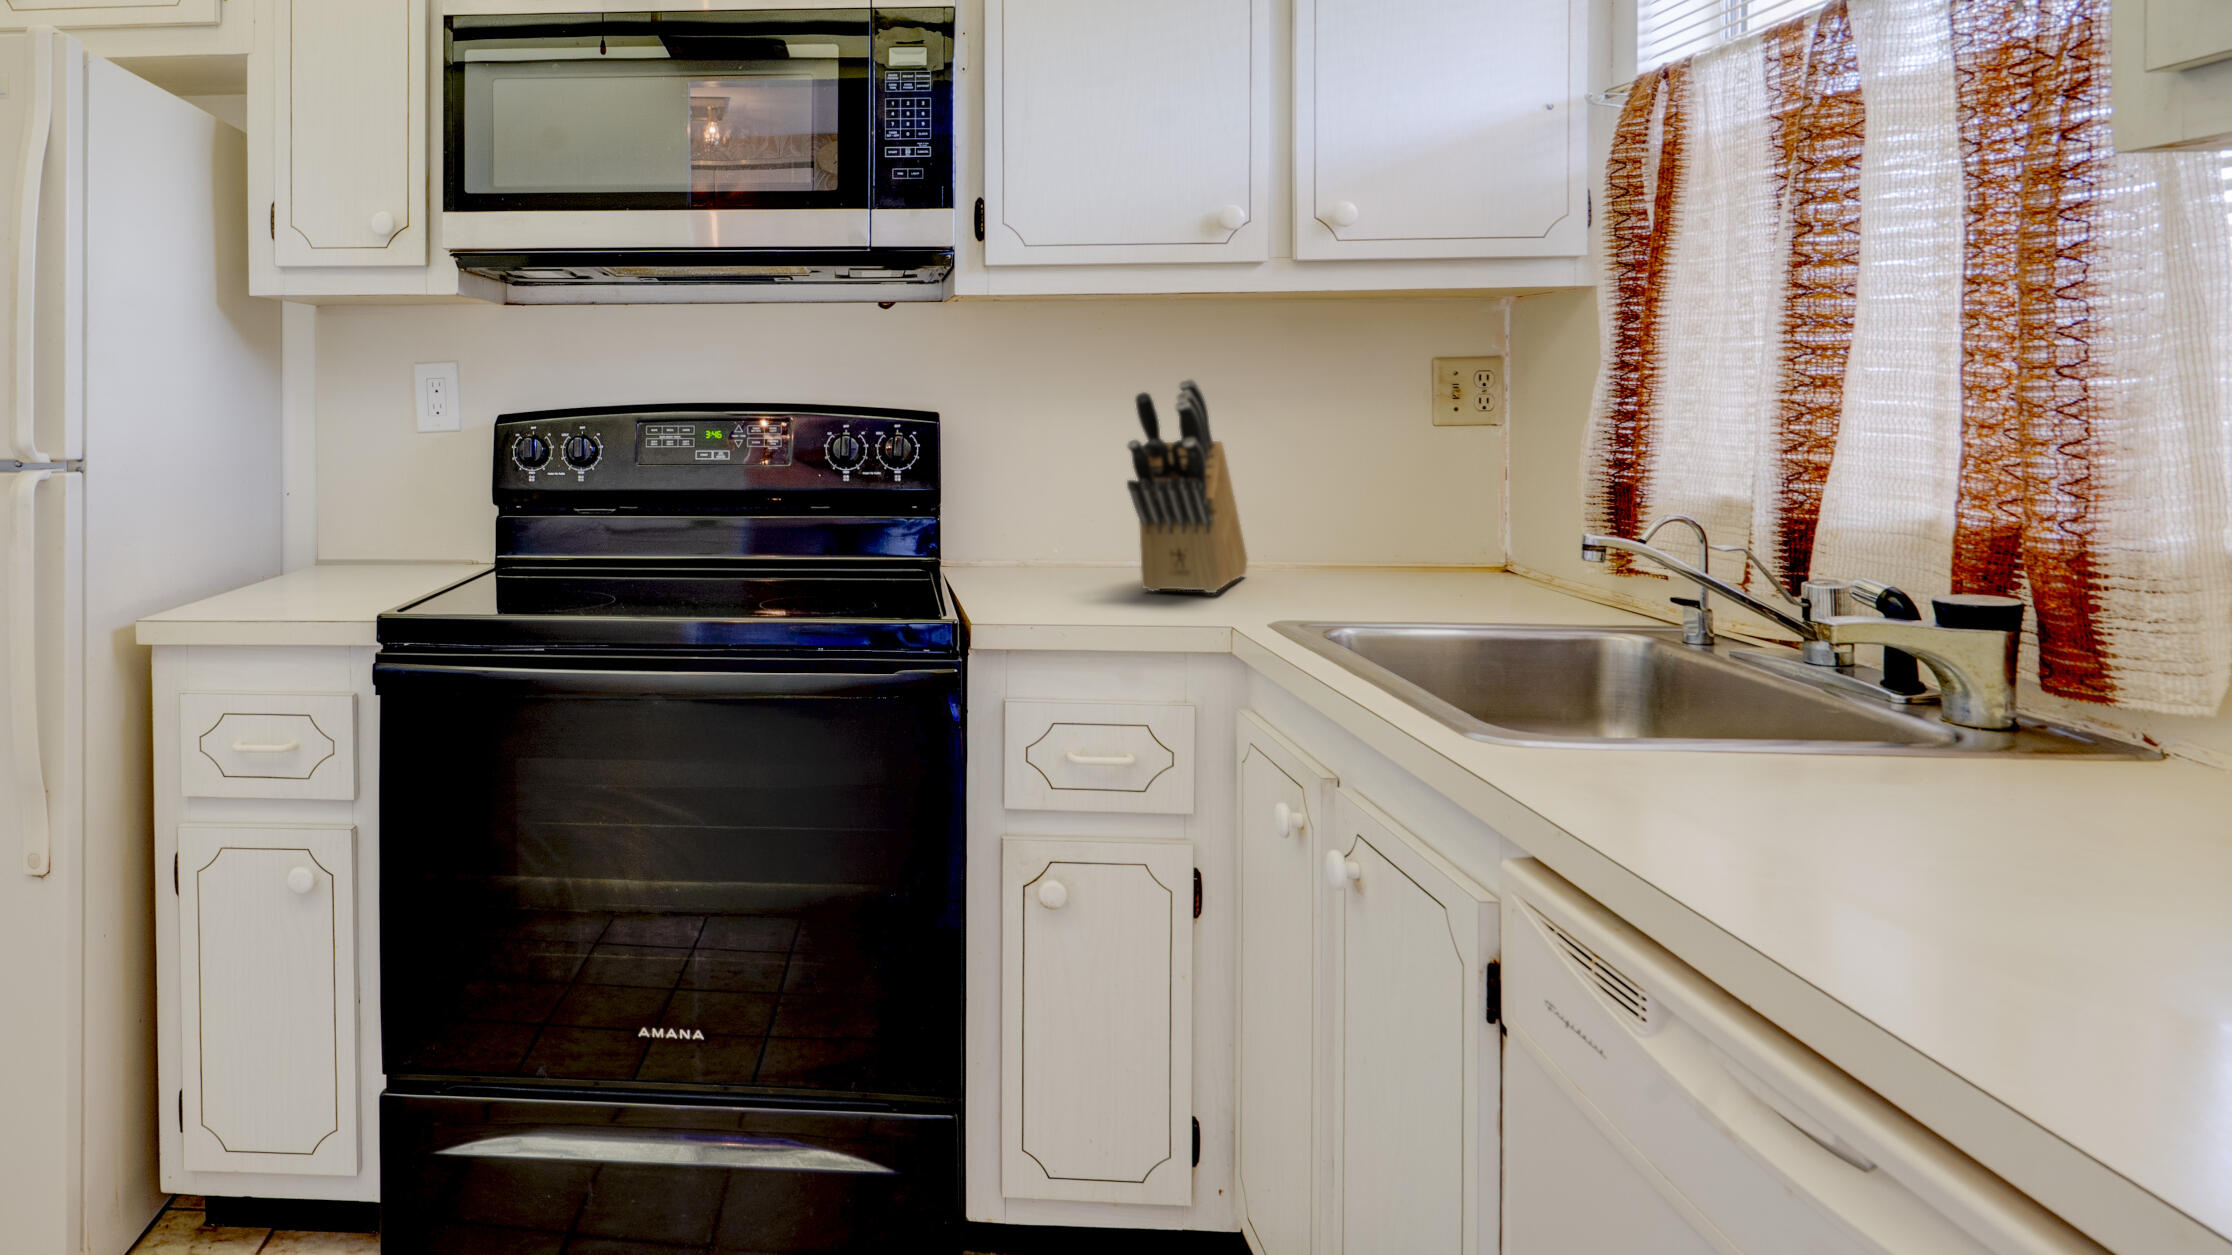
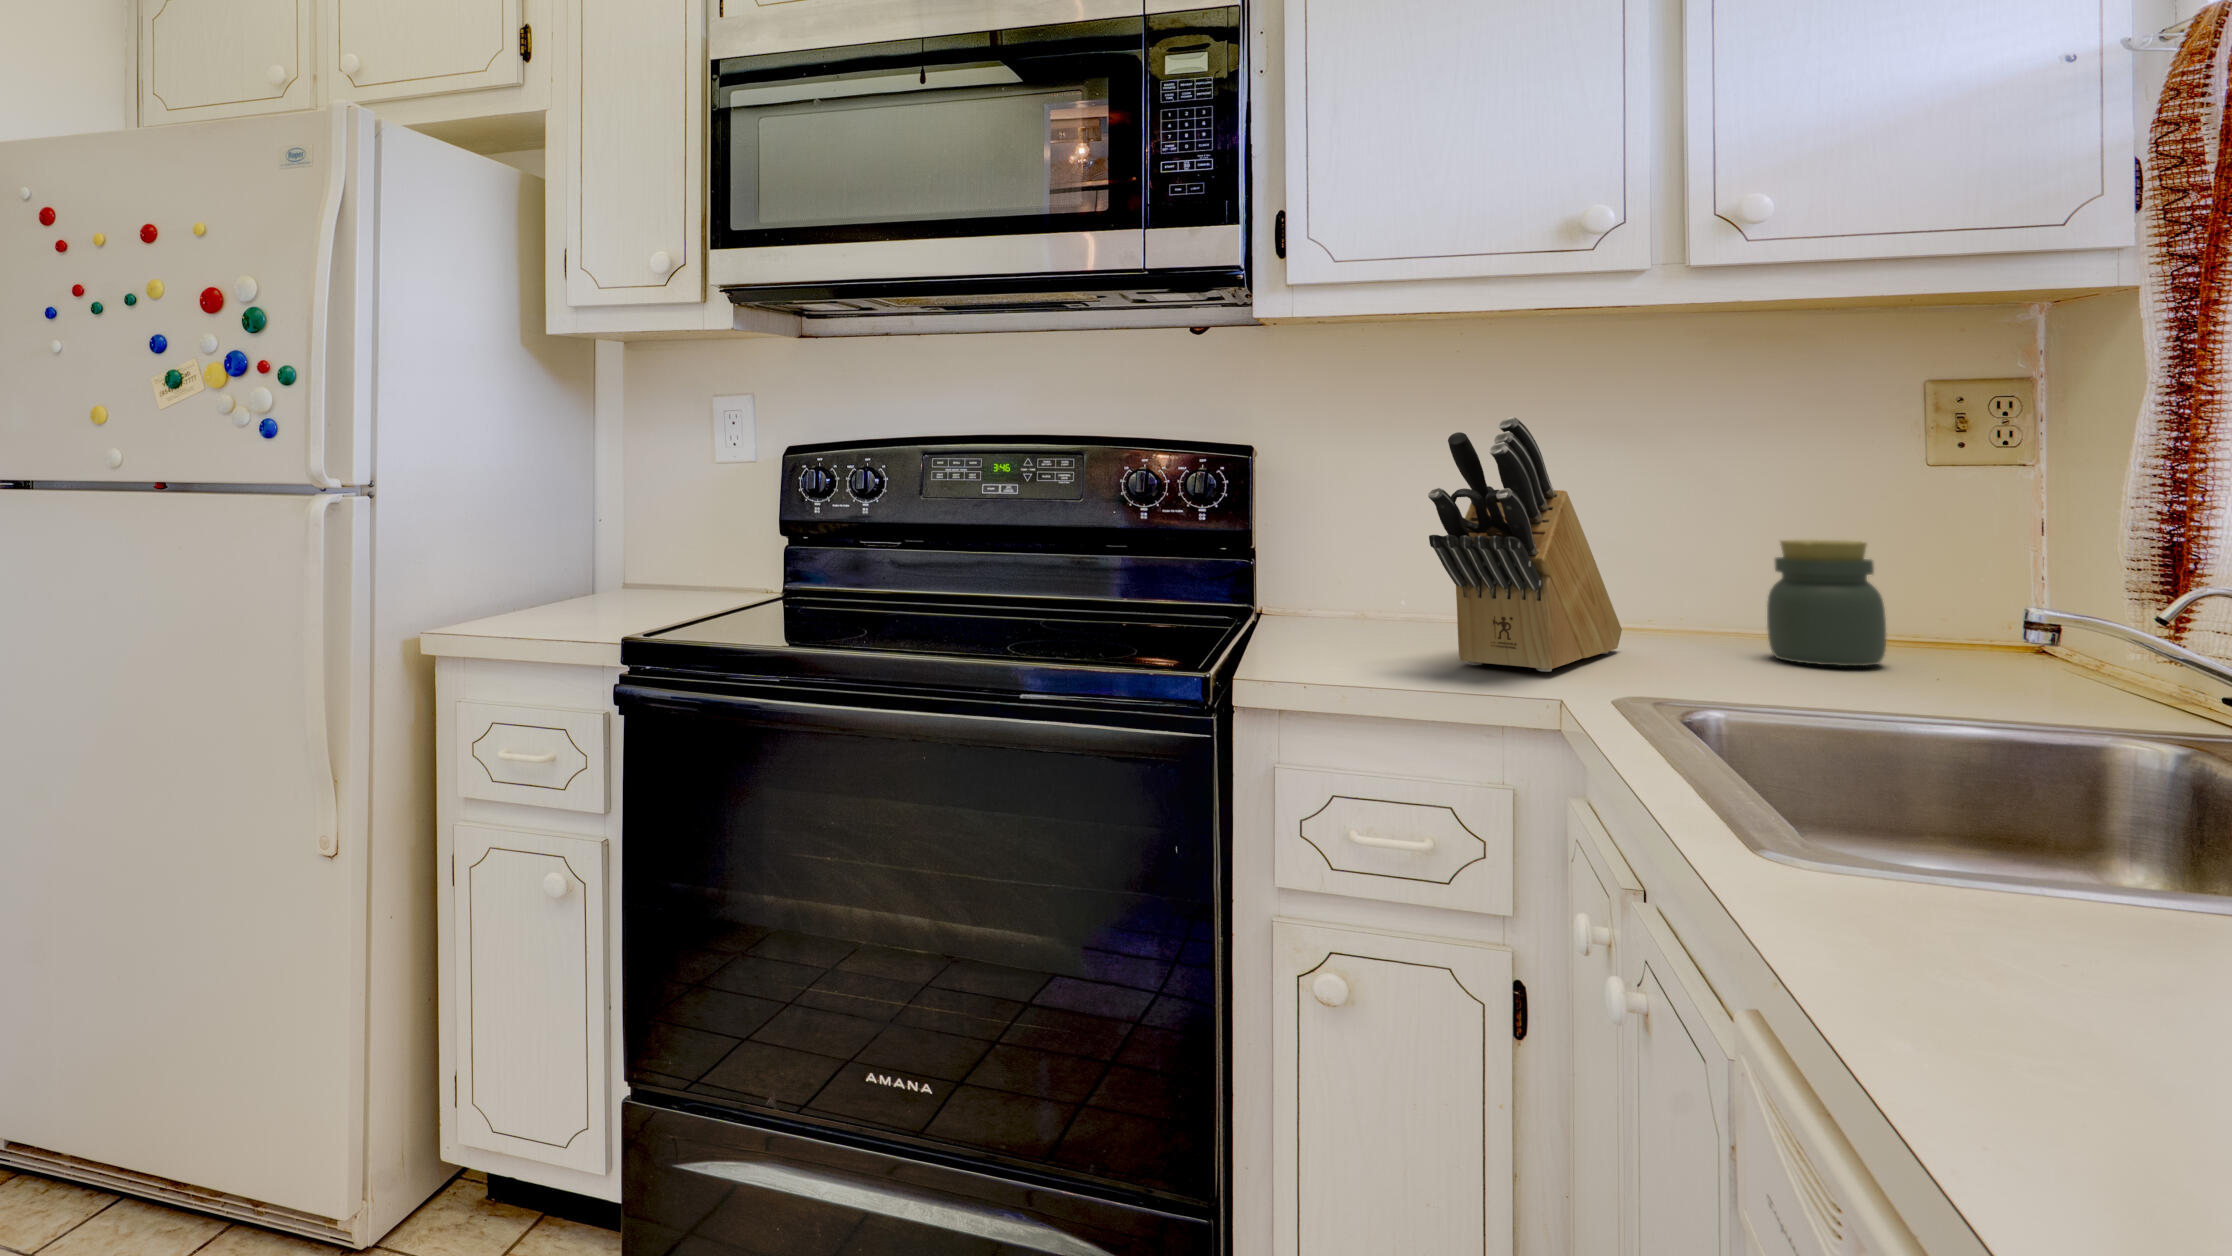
jar: none [1351,479,1433,578] -> present [1767,540,1886,666]

